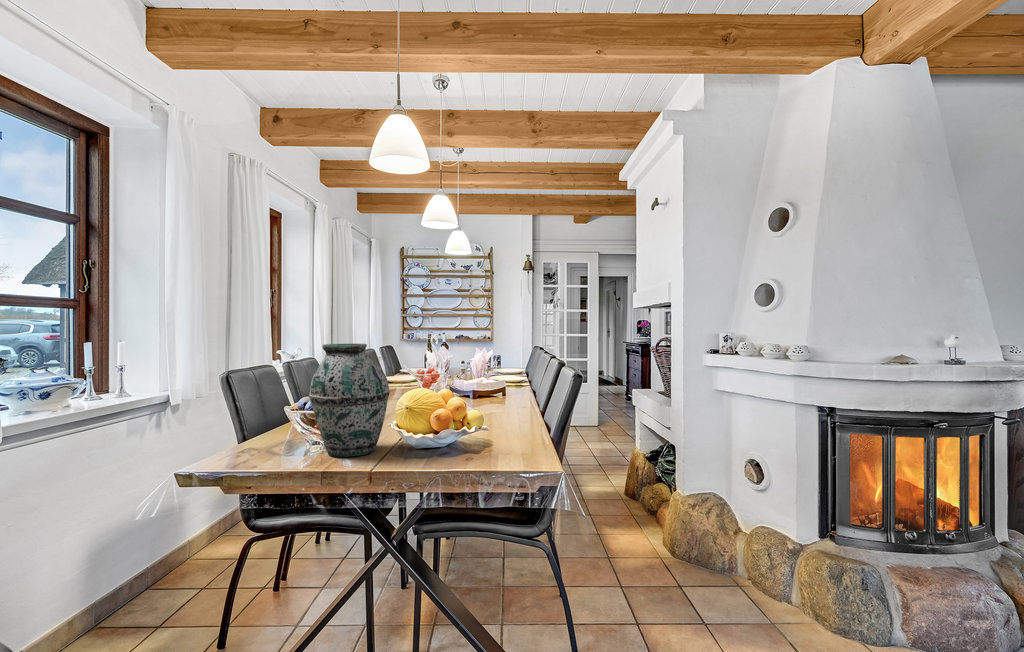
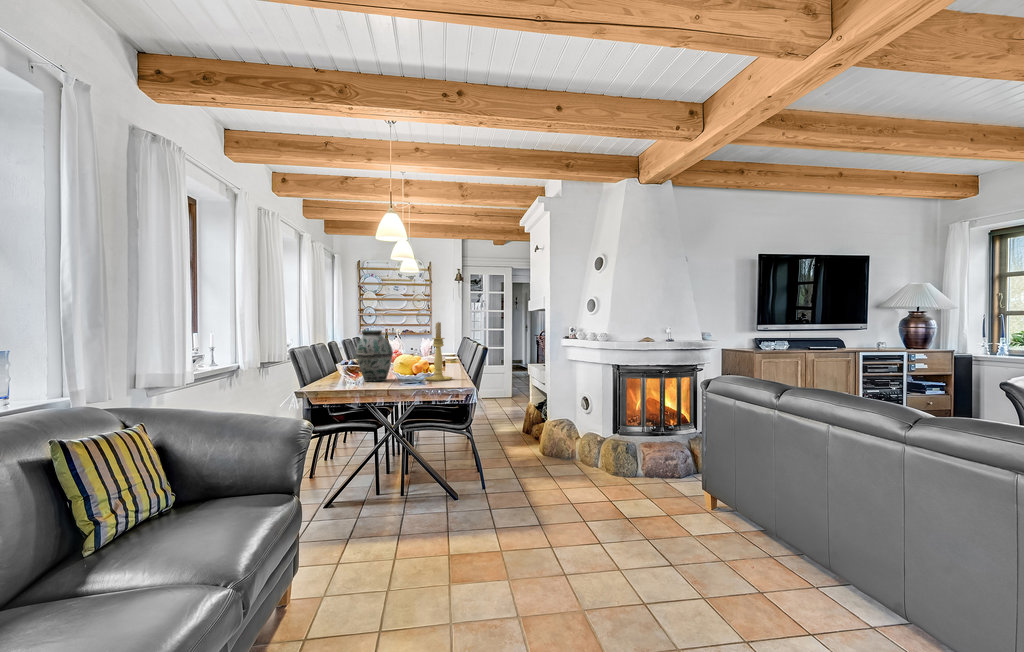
candle holder: none [454,325,516,460] -> present [425,322,452,381]

